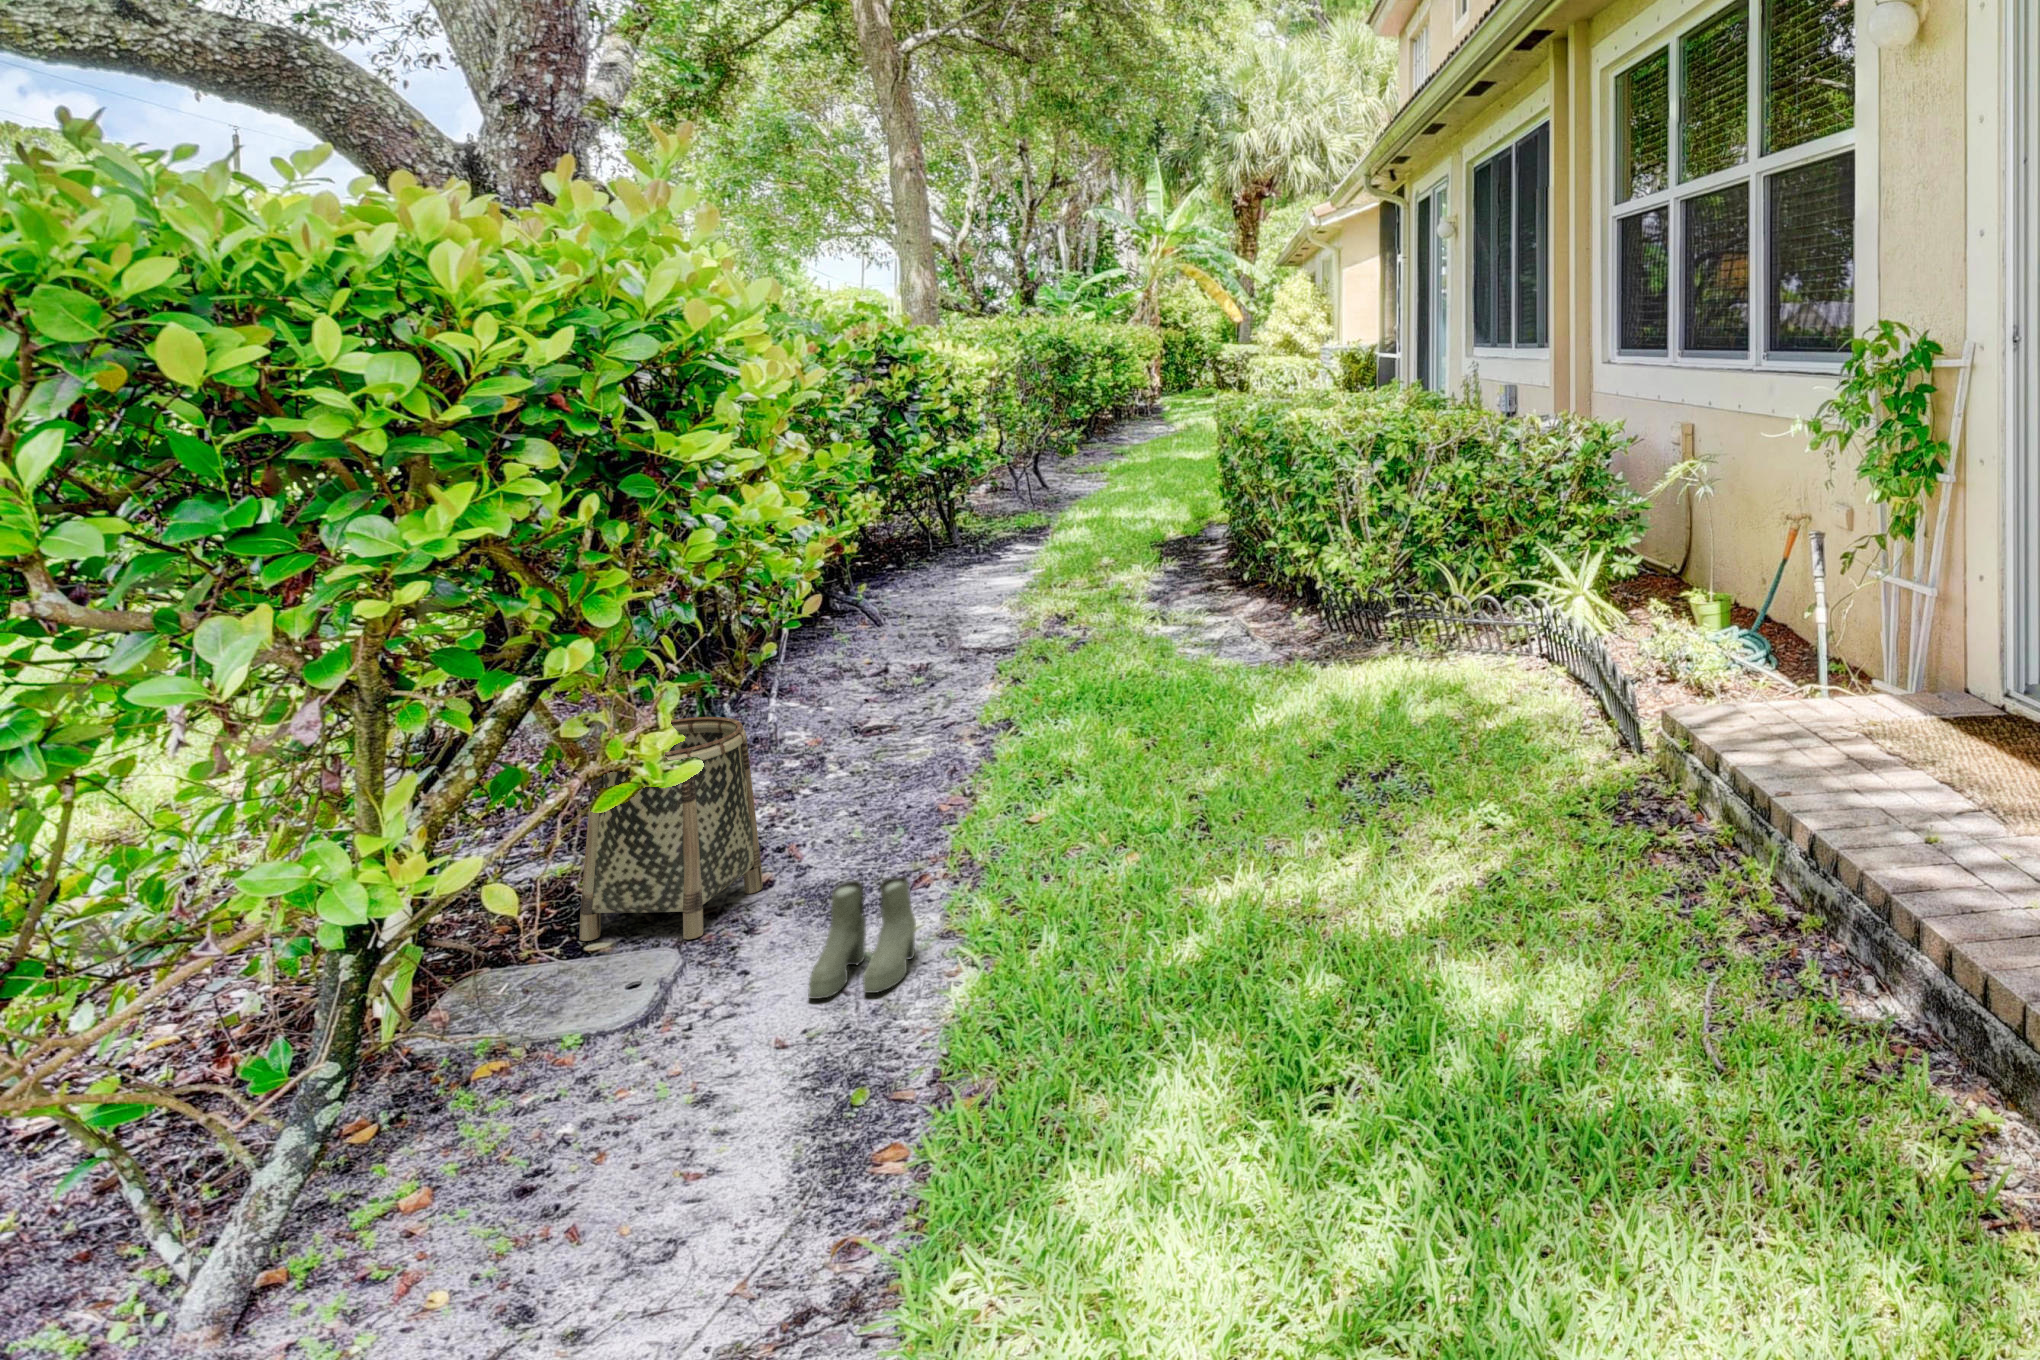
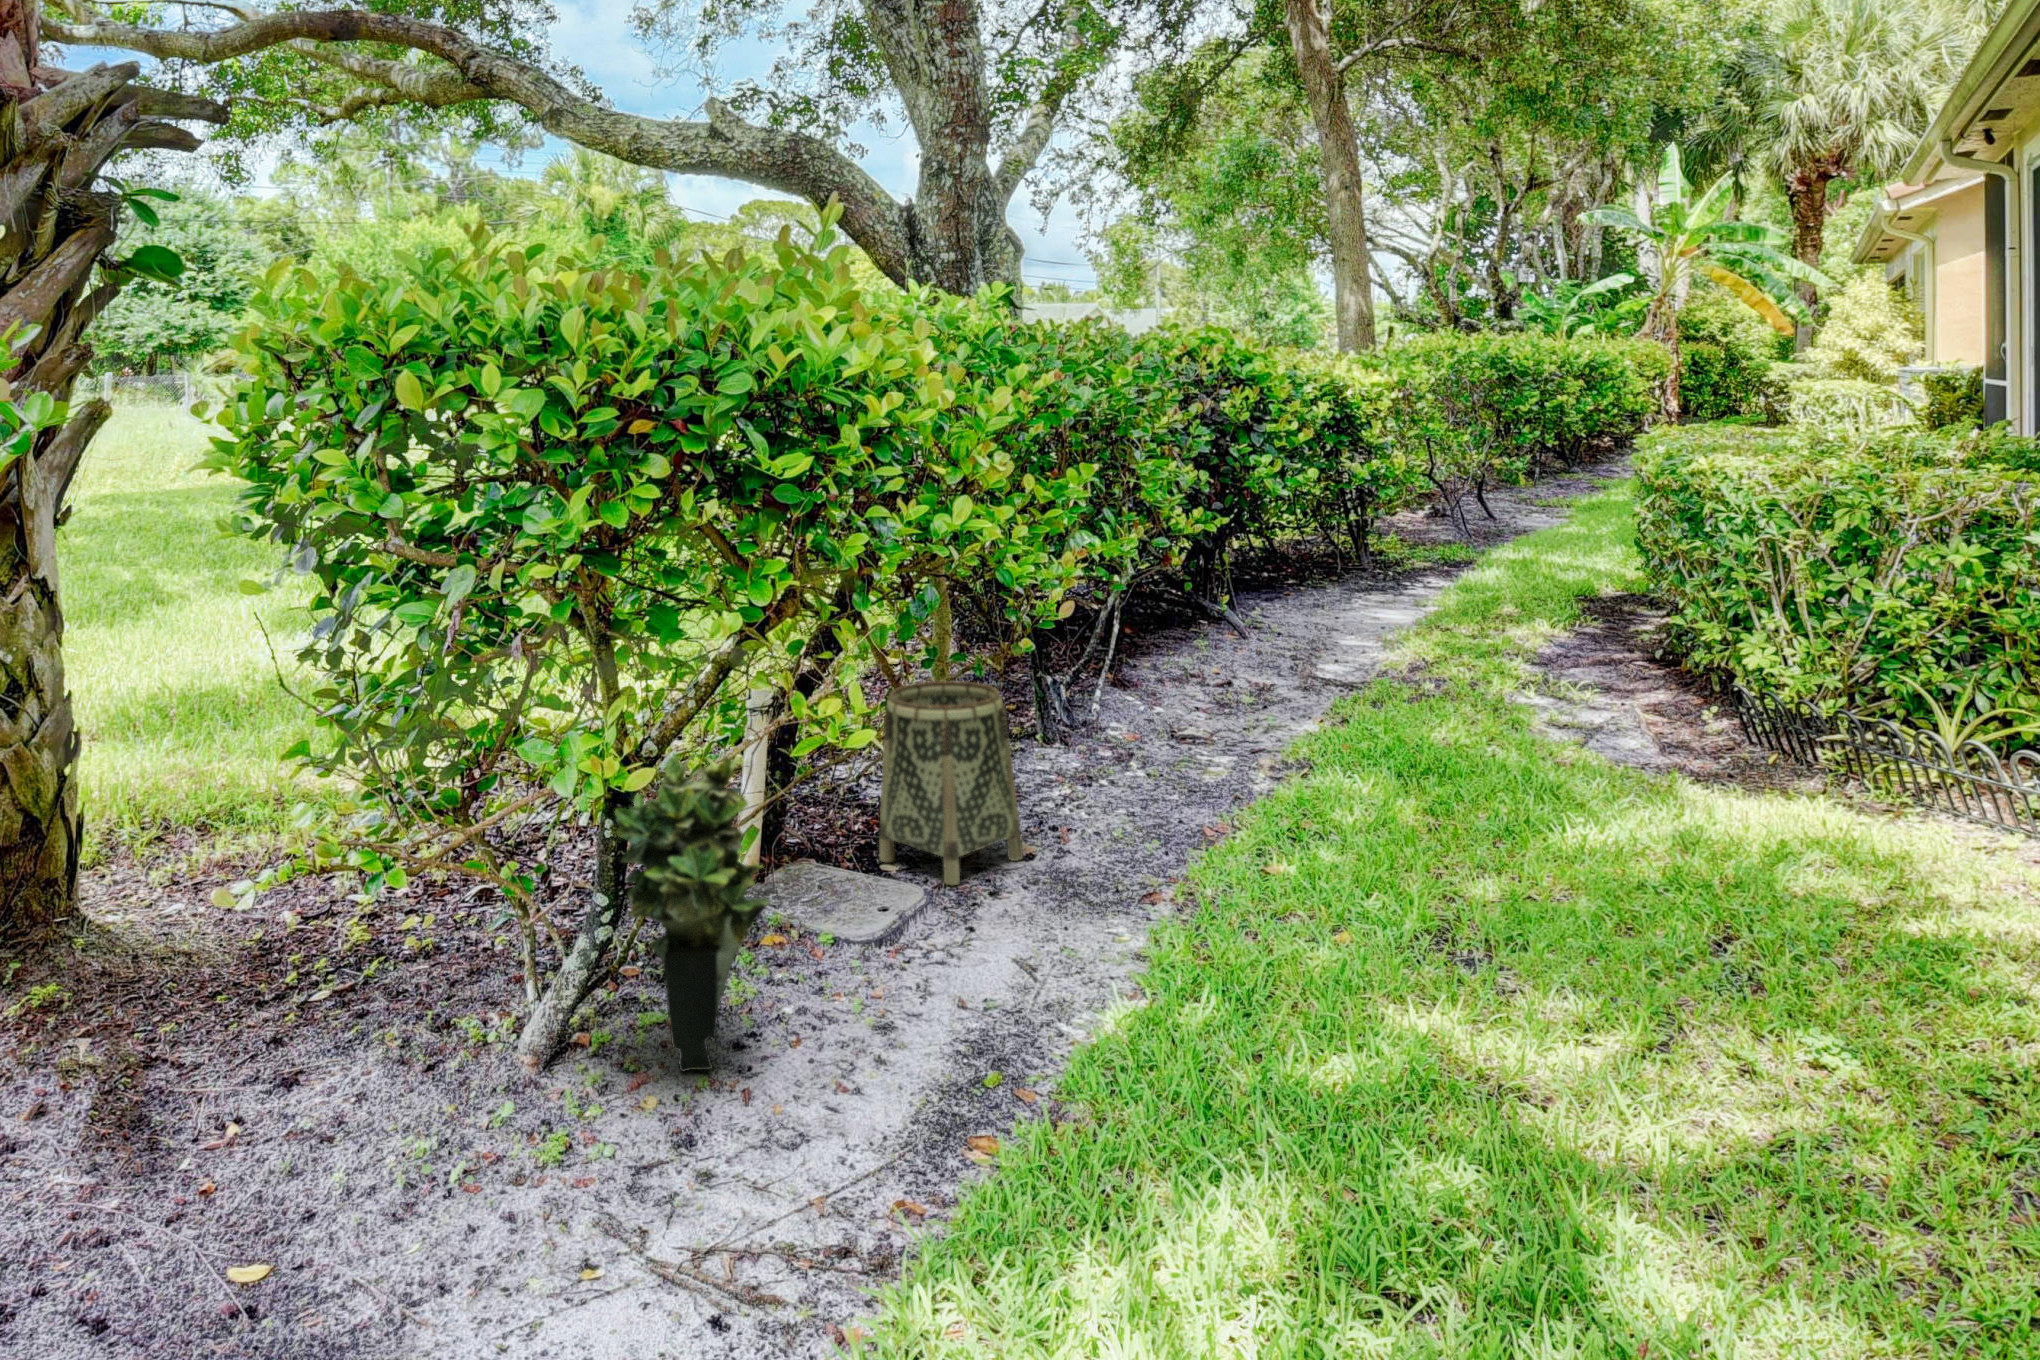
potted plant: none [317,862,578,1258] -> present [615,757,770,1072]
boots: present [808,876,916,999] -> none [1001,866,1111,987]

